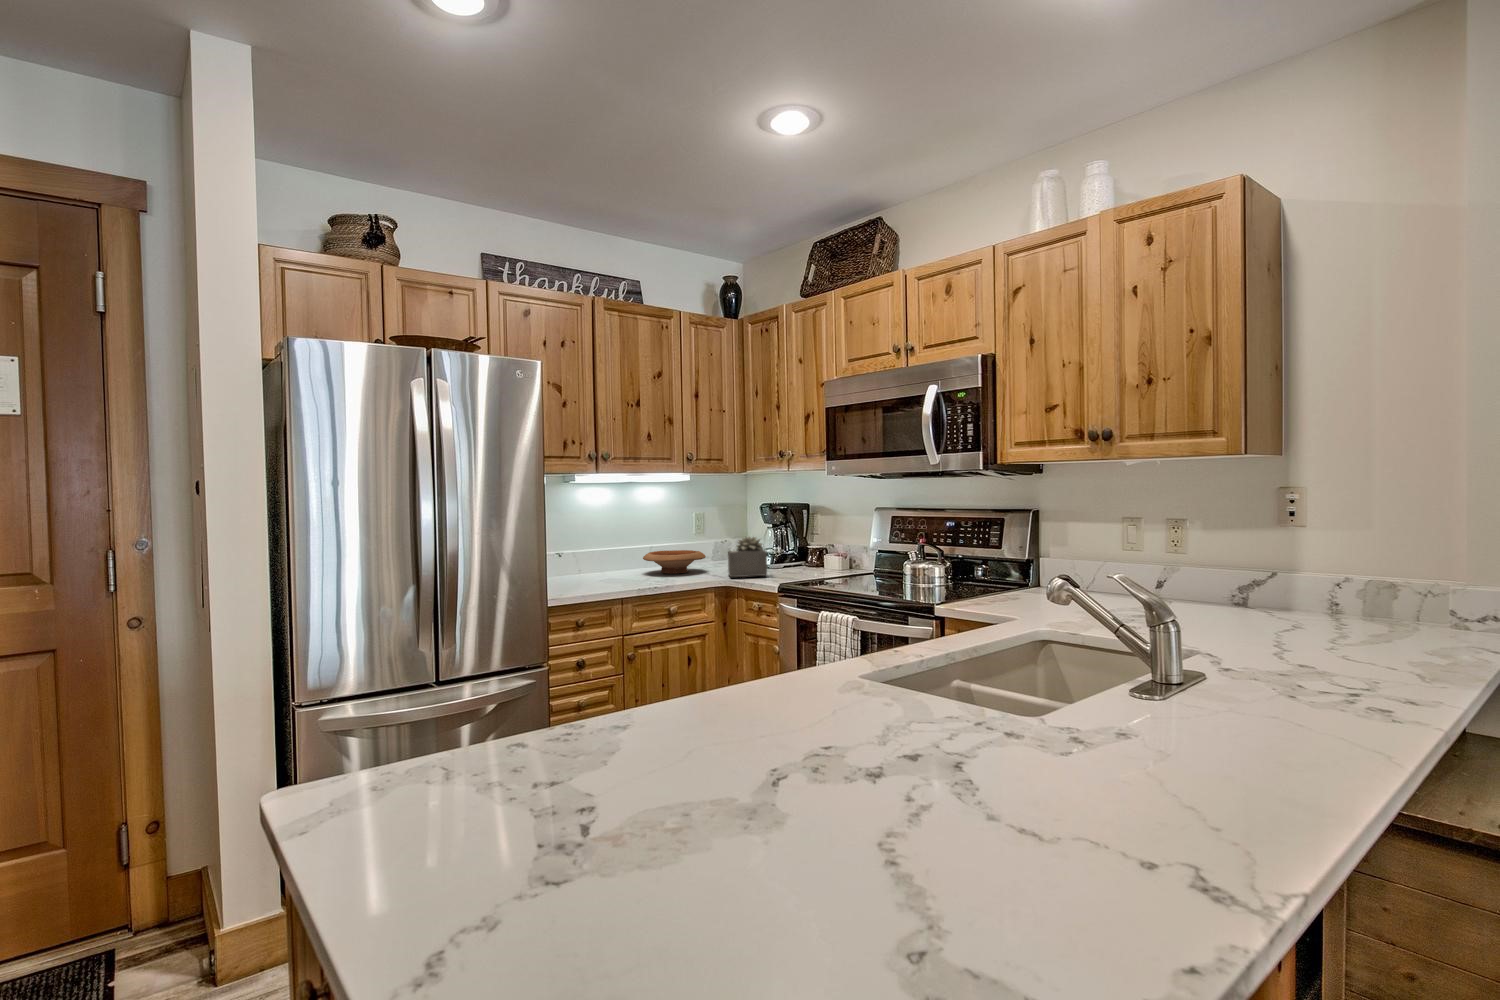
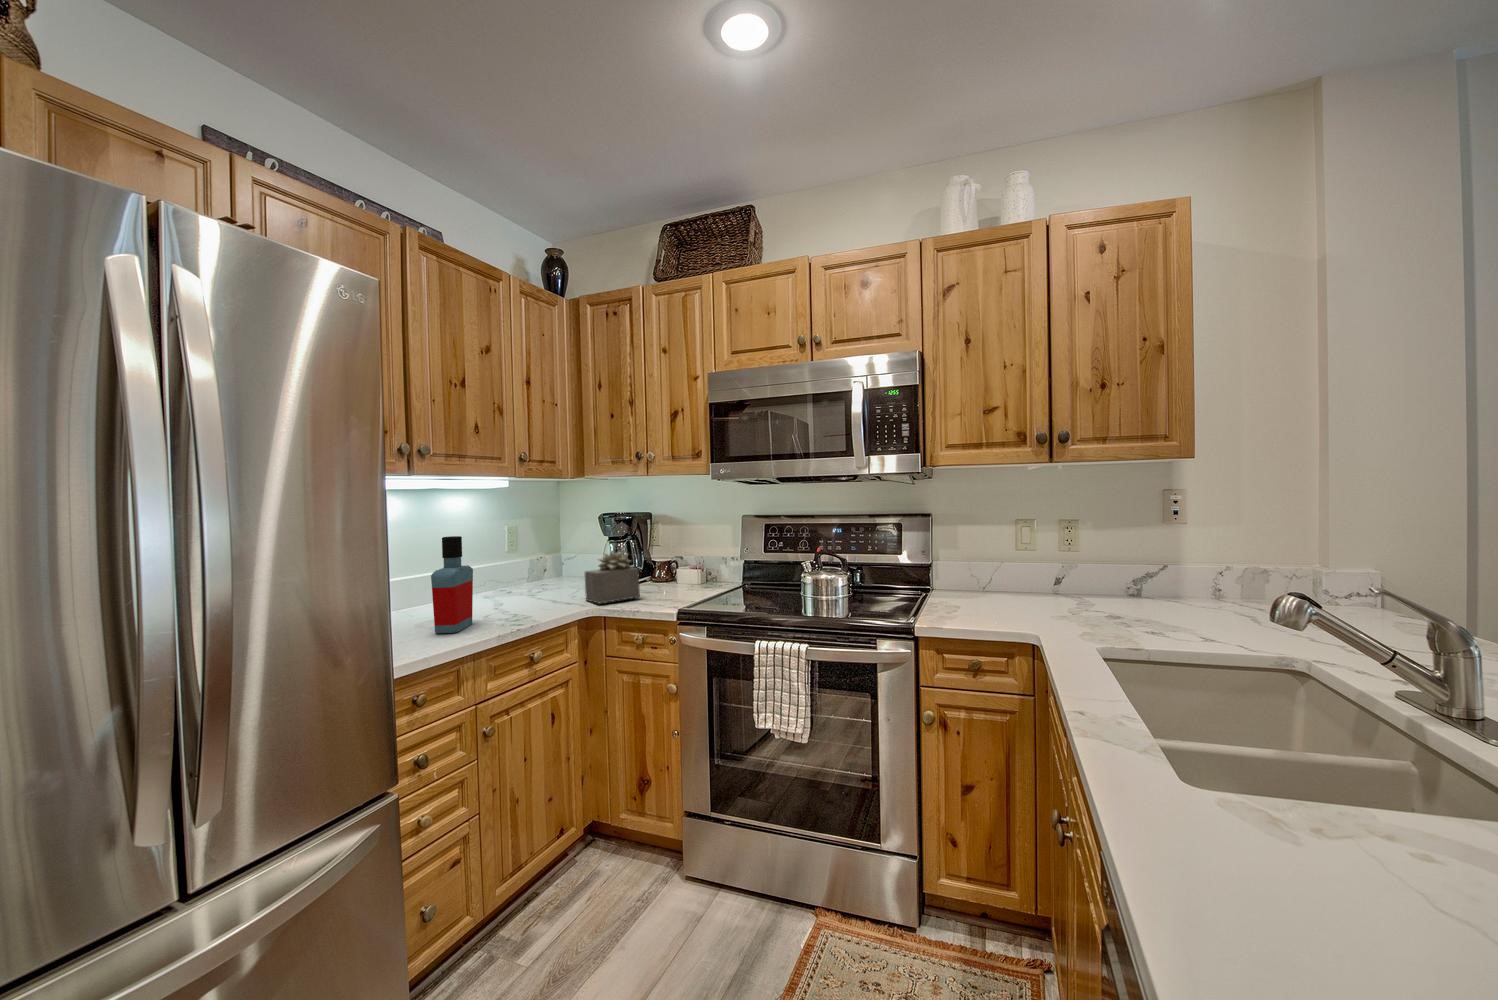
bottle: none [605,518,637,586] -> present [431,536,473,633]
wooden bowl: present [643,550,706,573] -> none [460,572,546,605]

